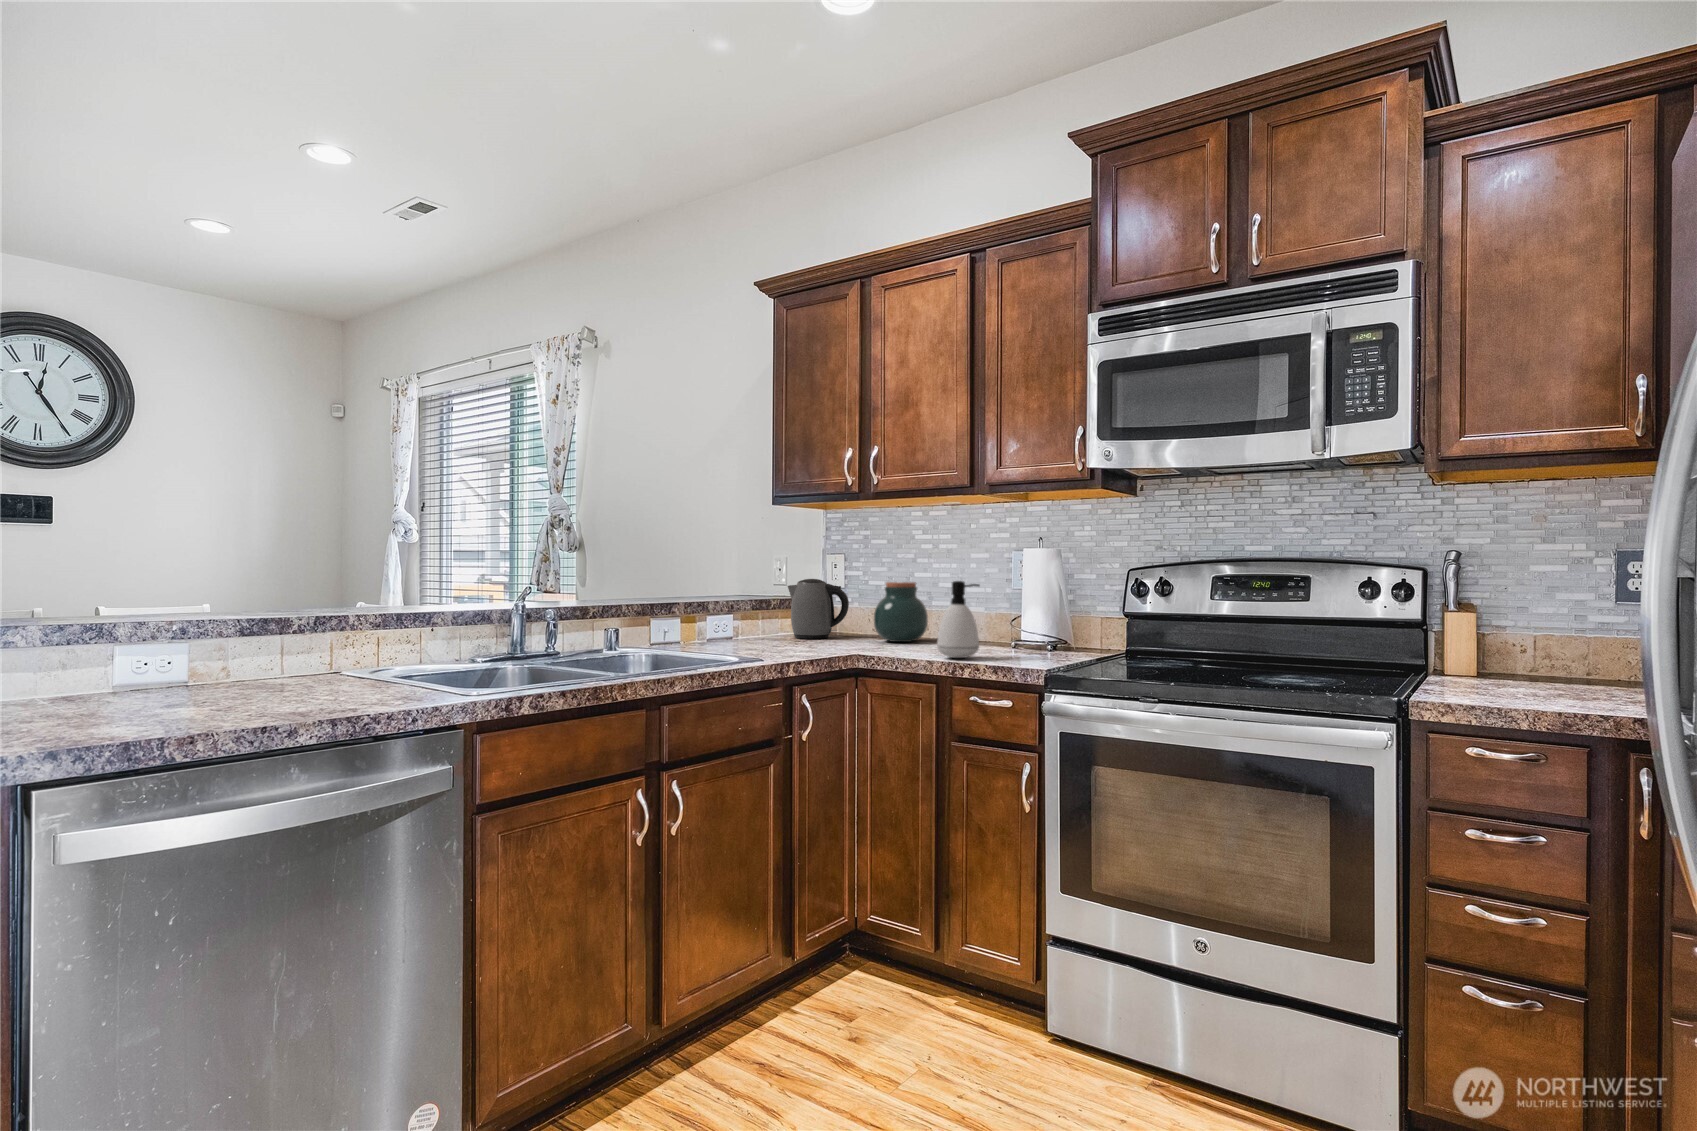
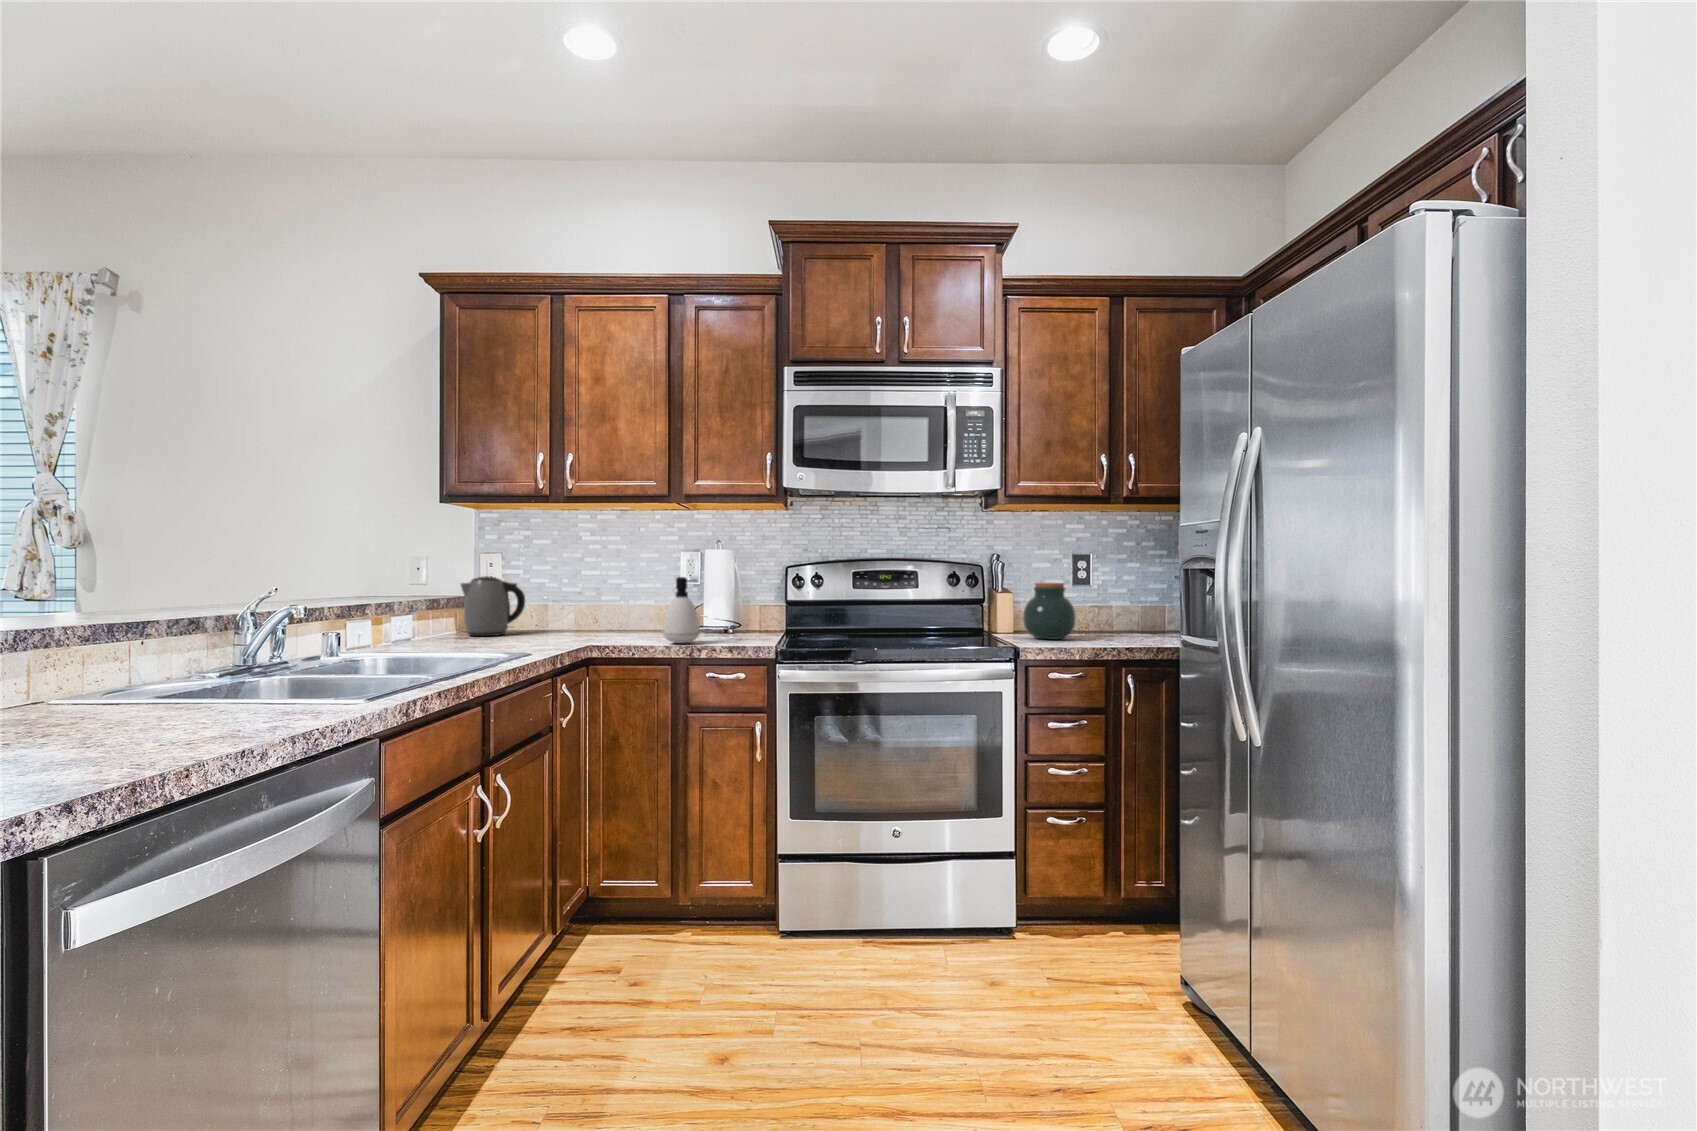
jar: present [874,582,928,642] -> present [1023,583,1076,639]

